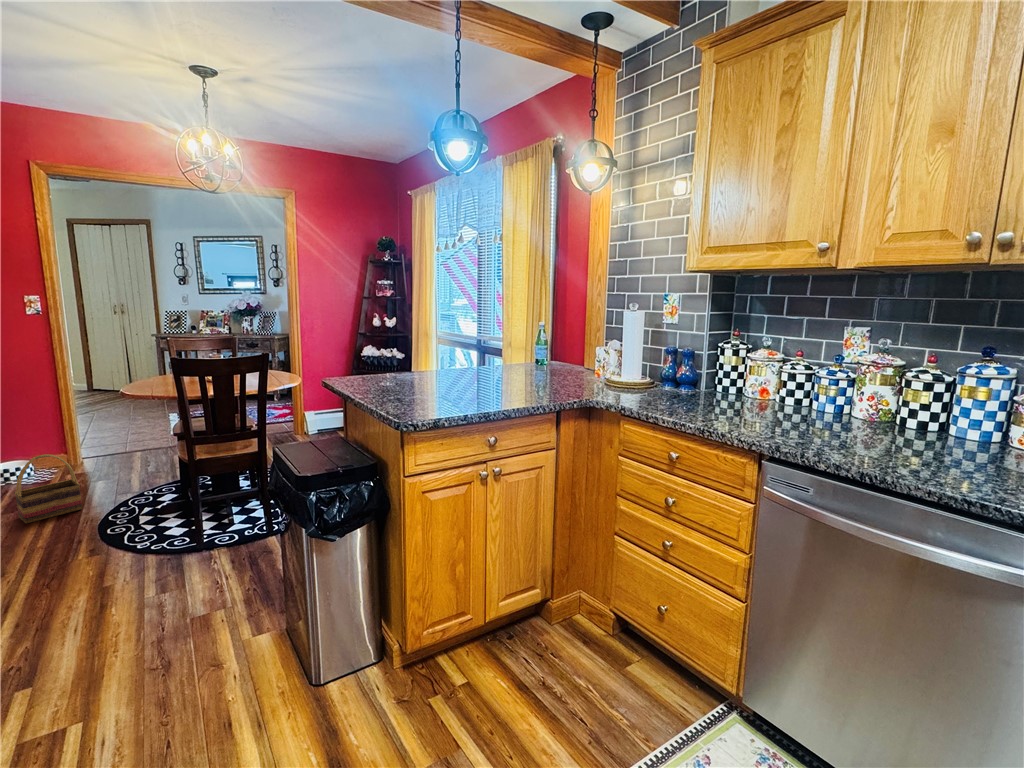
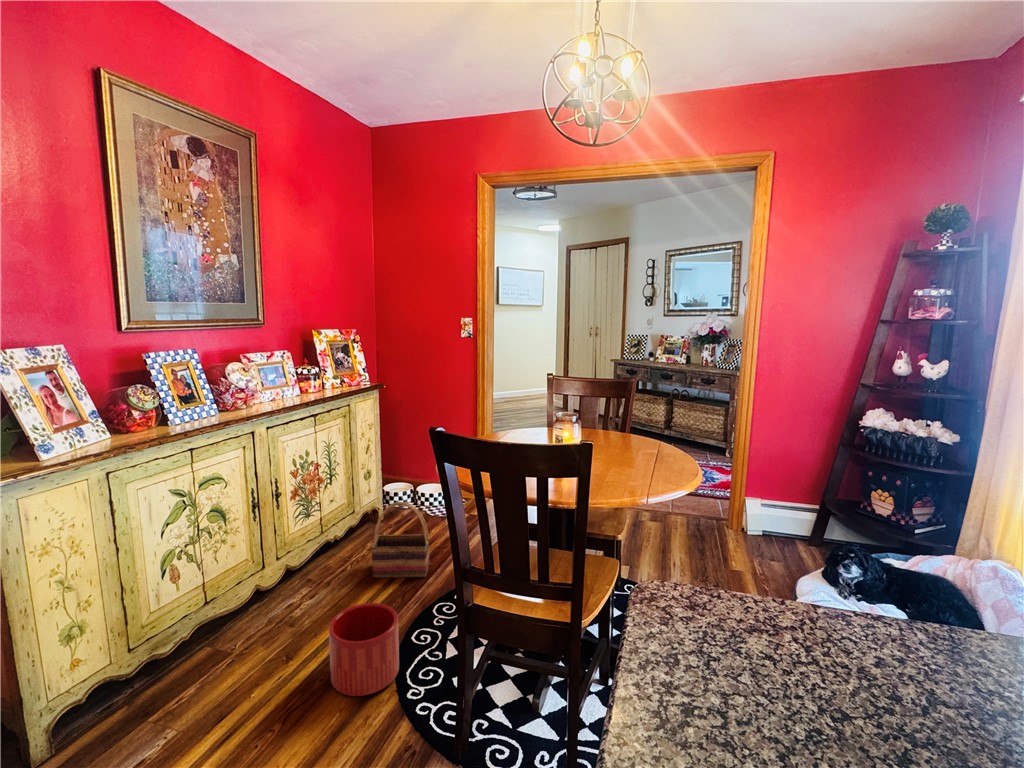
planter: none [60,503,124,560] -> present [329,603,399,696]

